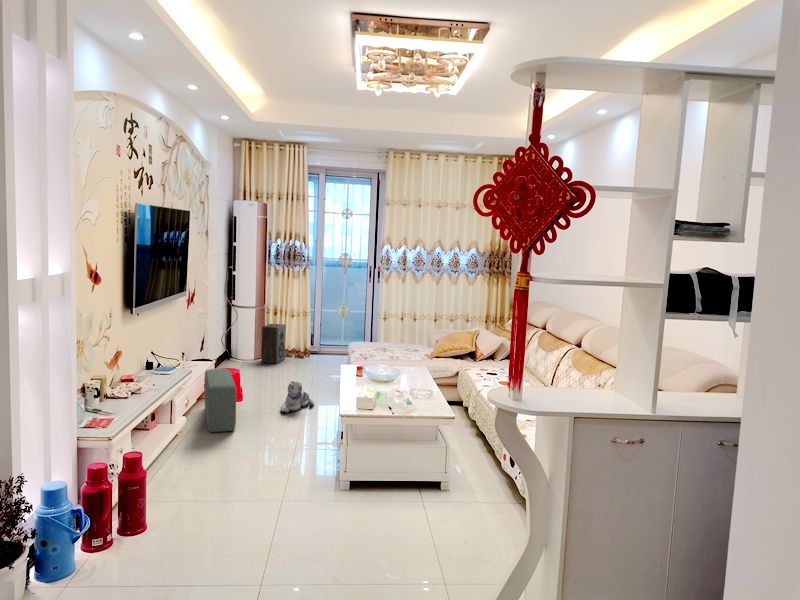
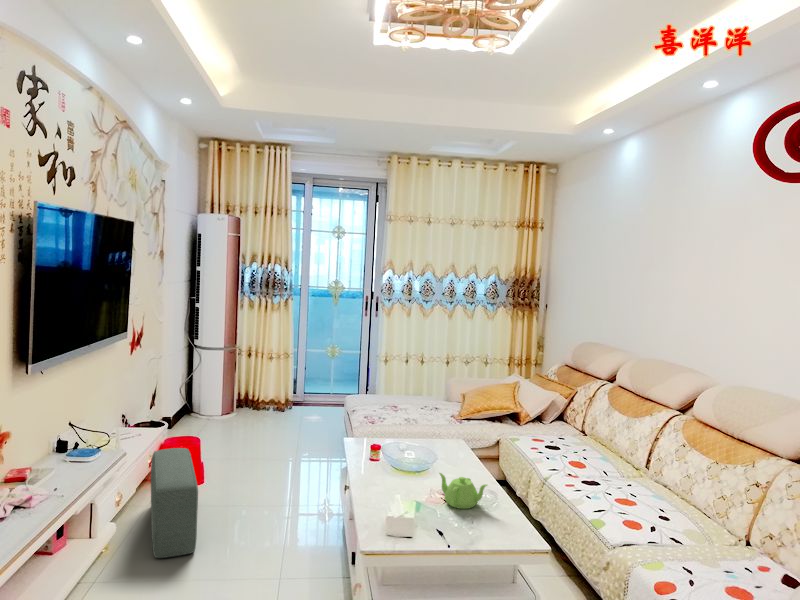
speaker: present [261,324,286,363] -> none [232,369,263,421]
teapot: none [390,375,419,396] -> present [439,473,487,509]
plush toy: present [281,381,314,413] -> none [262,462,308,511]

